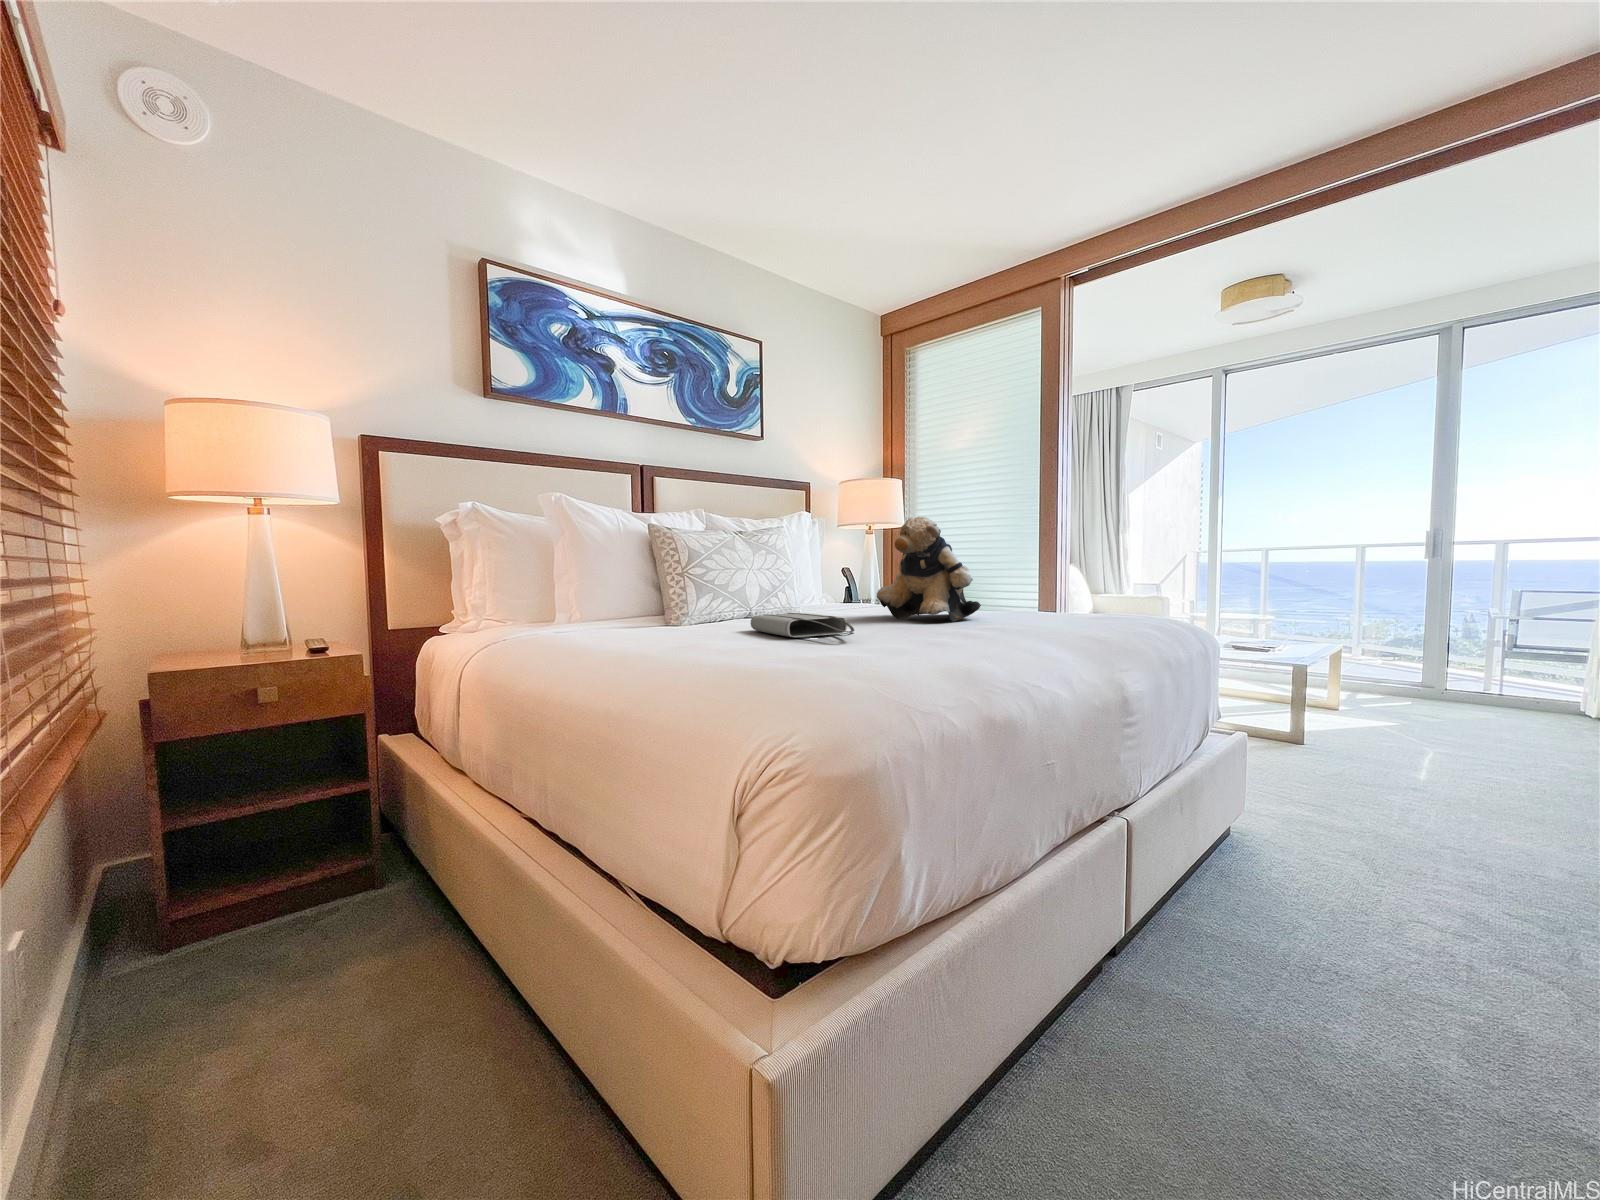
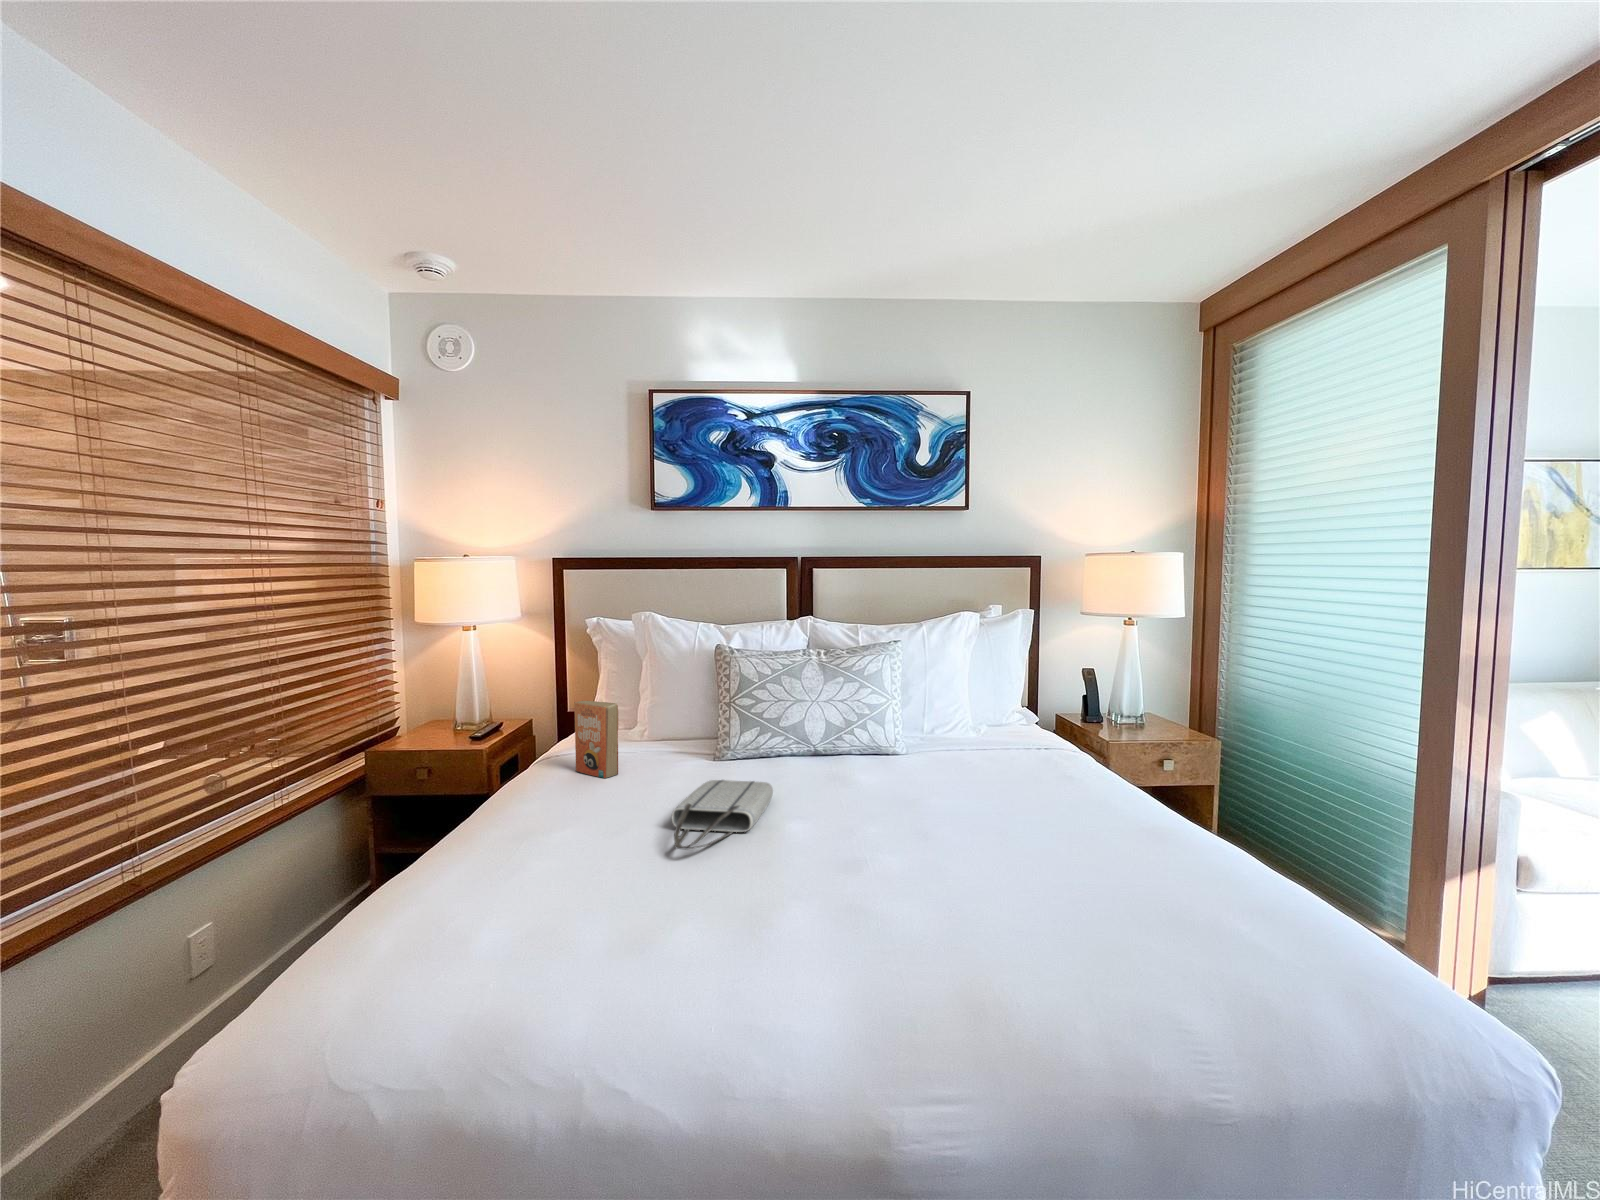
teddy bear: present [877,517,981,621] -> none [894,669,1055,832]
paperback book: none [542,563,648,642] -> present [574,701,618,778]

